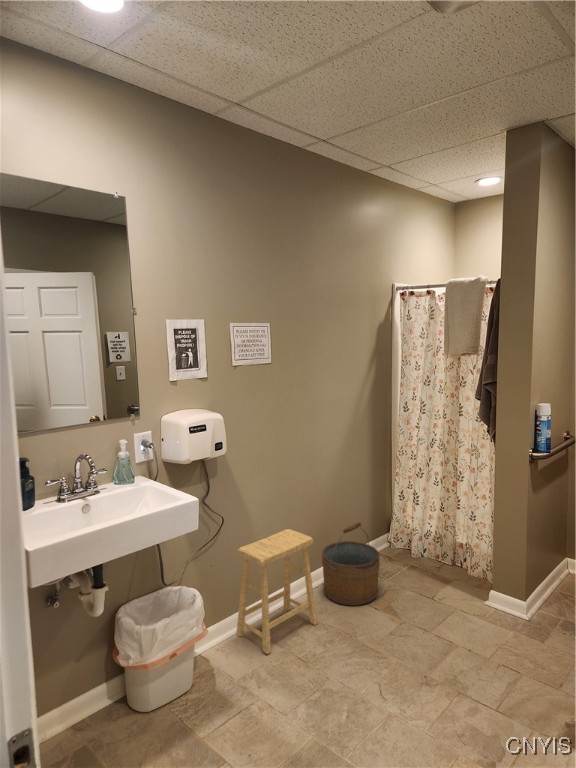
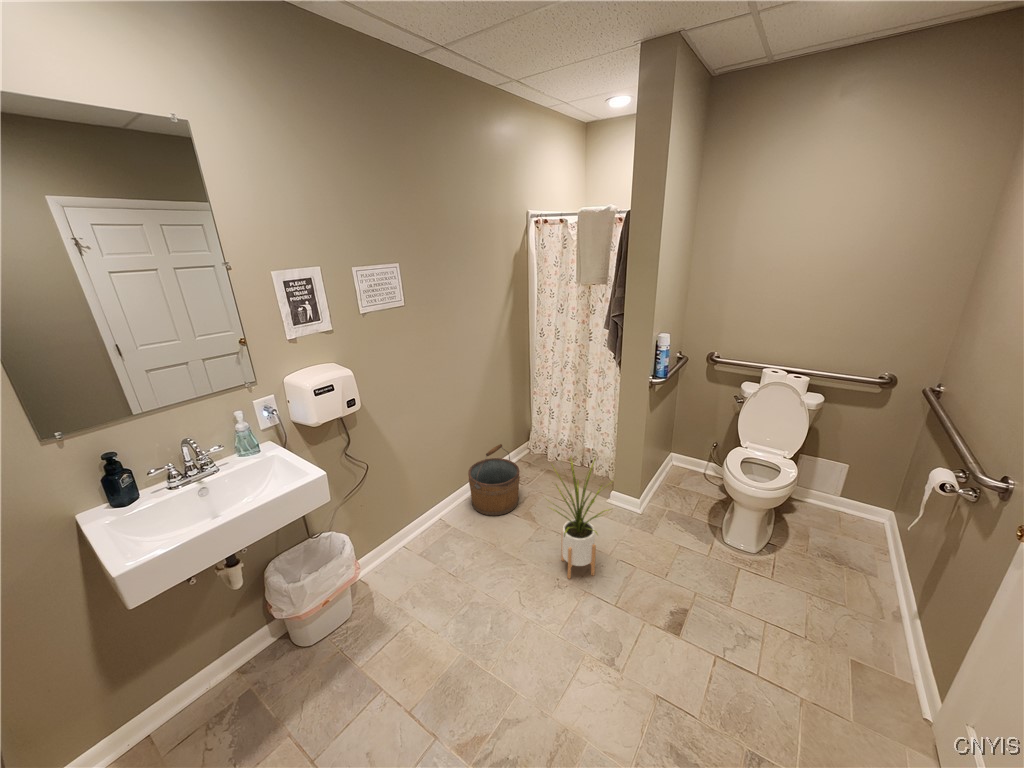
house plant: none [407,522,494,678] -> present [551,456,611,579]
footstool: present [236,529,317,654] -> none [385,460,466,574]

